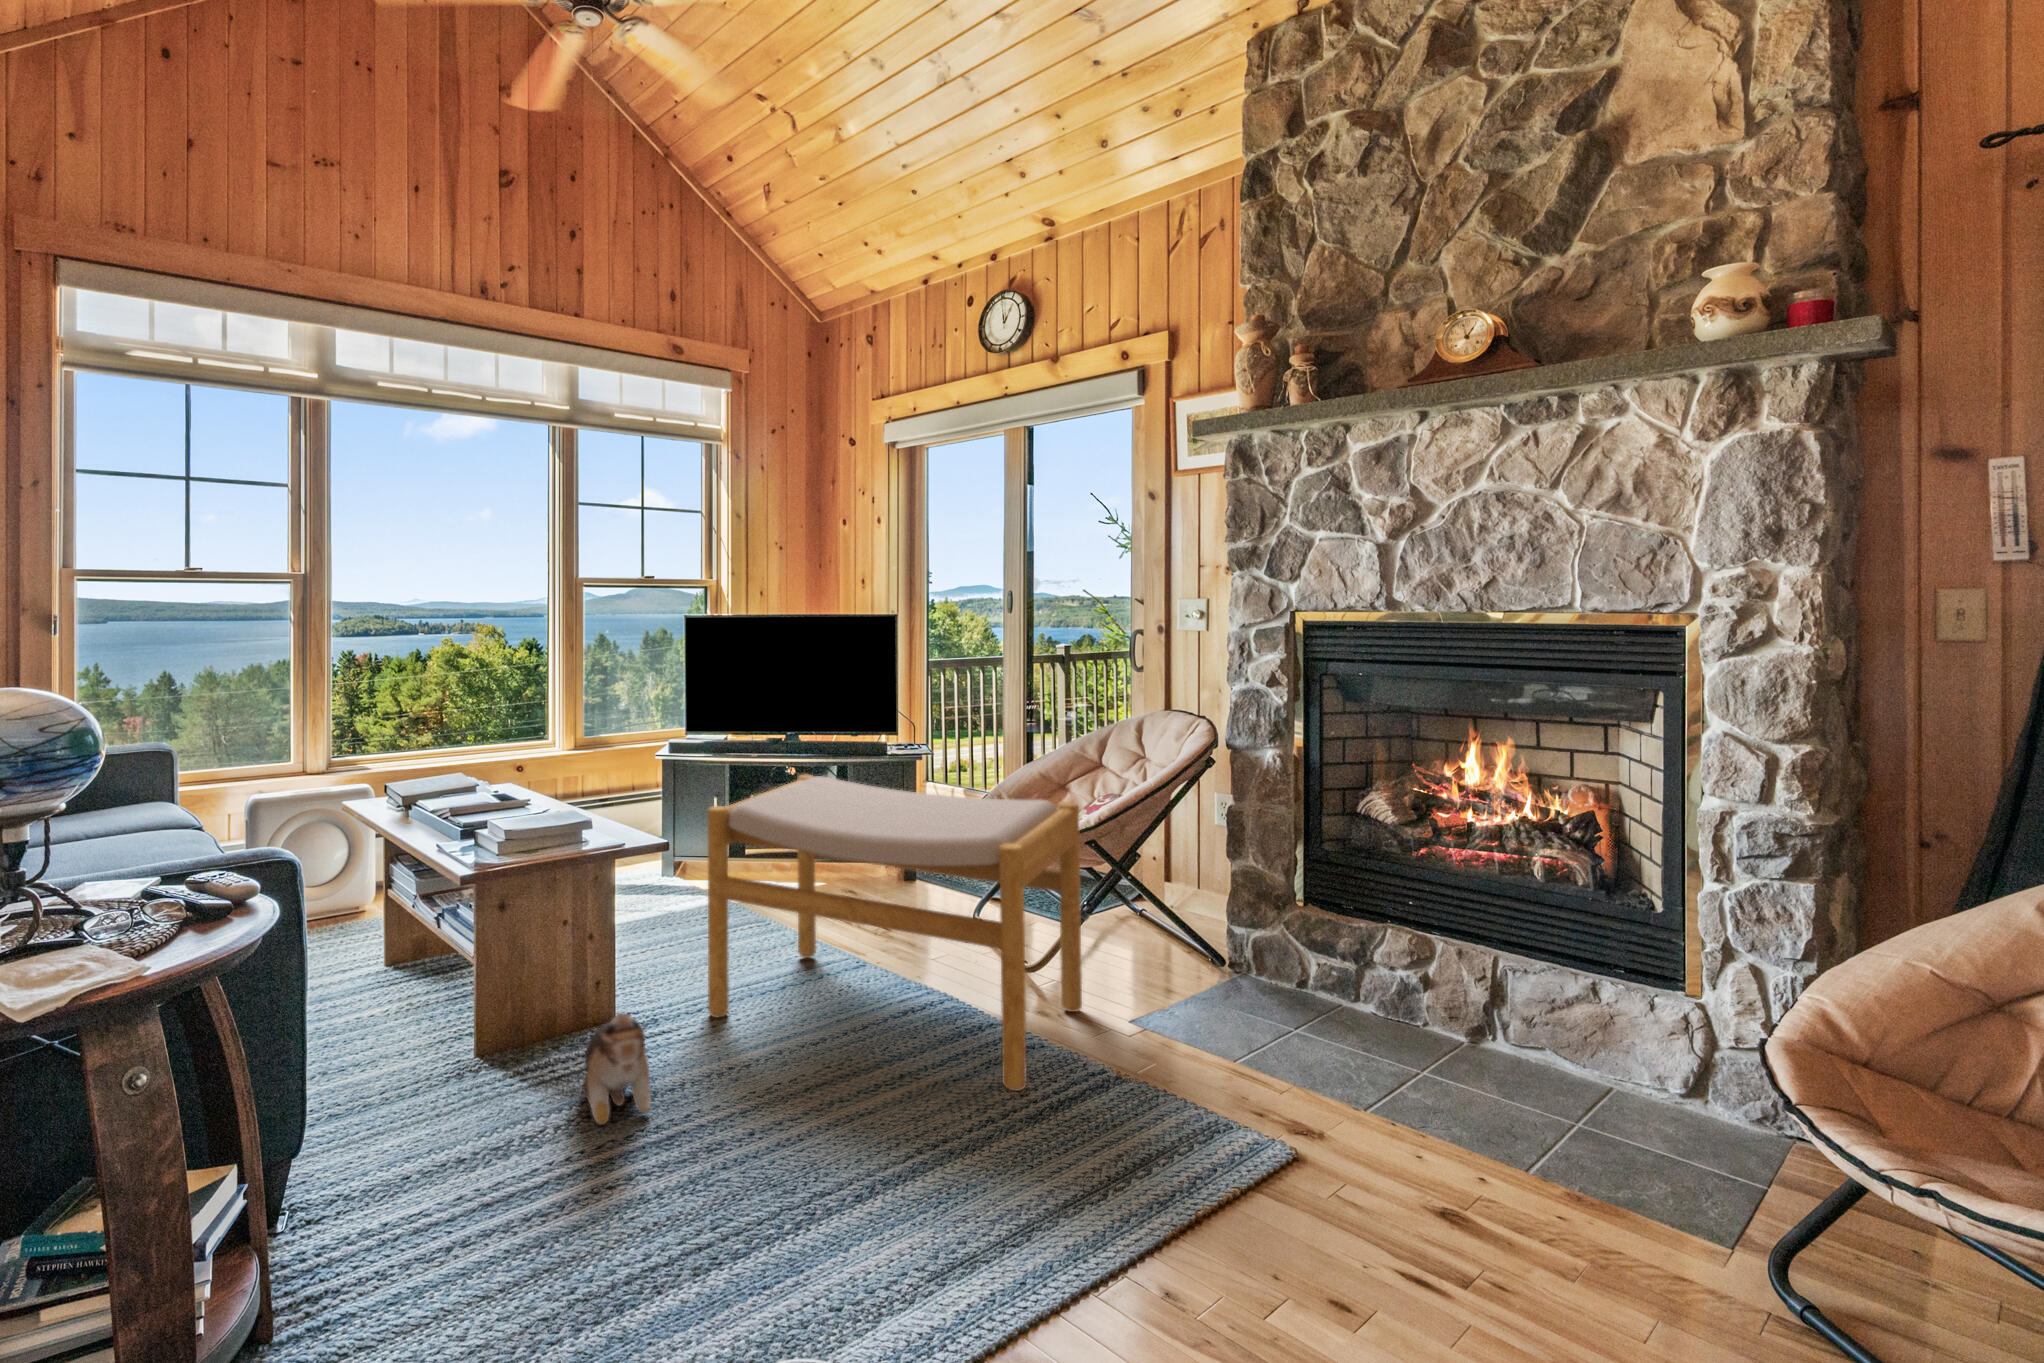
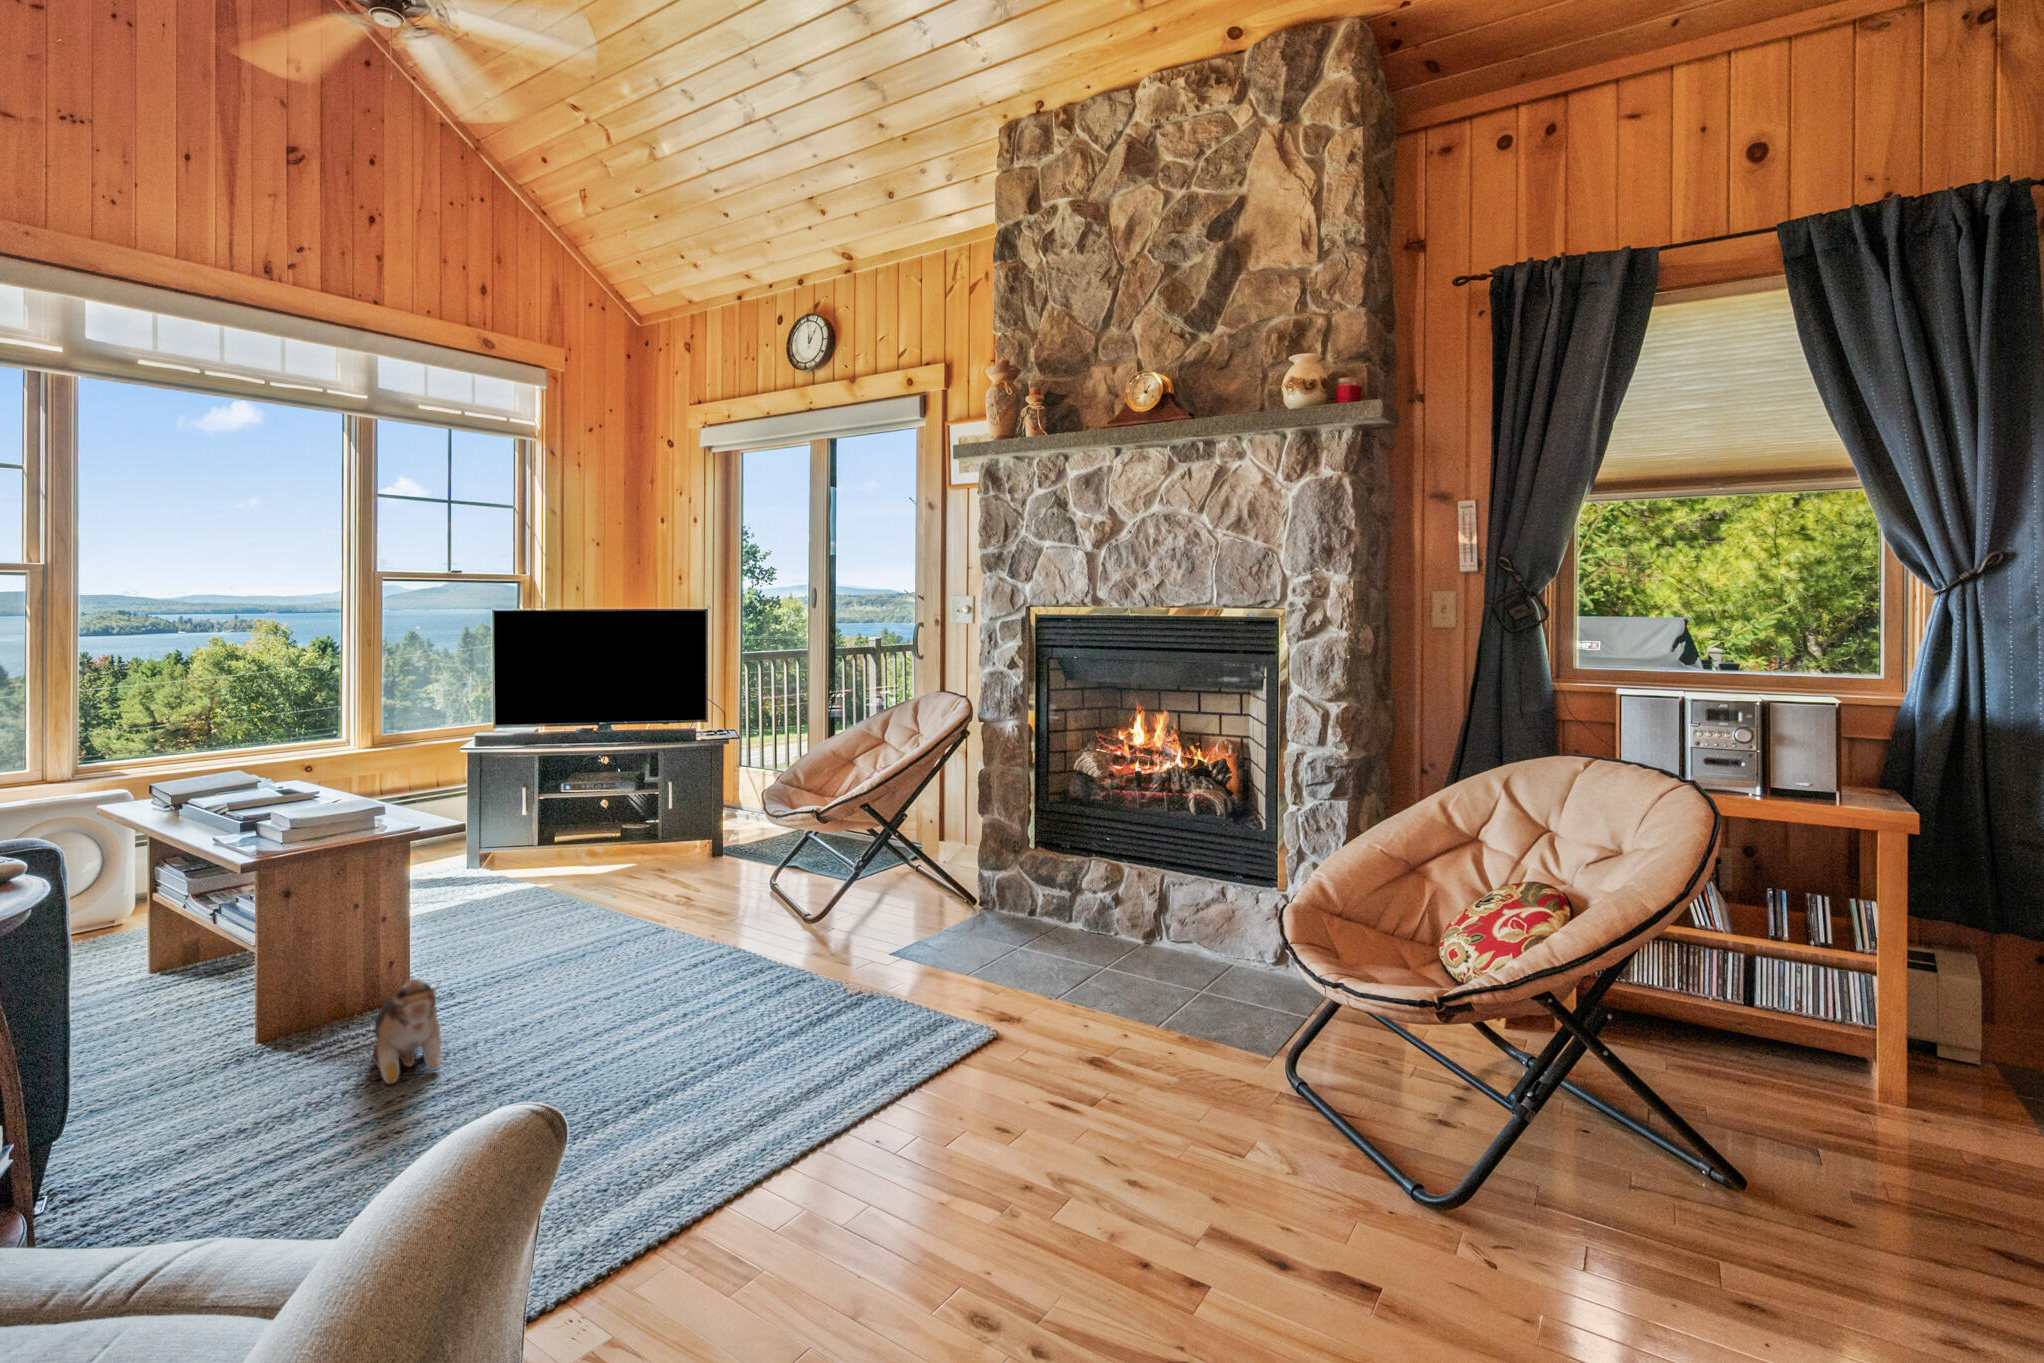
footstool: present [708,774,1082,1091] -> none [502,760,845,1016]

